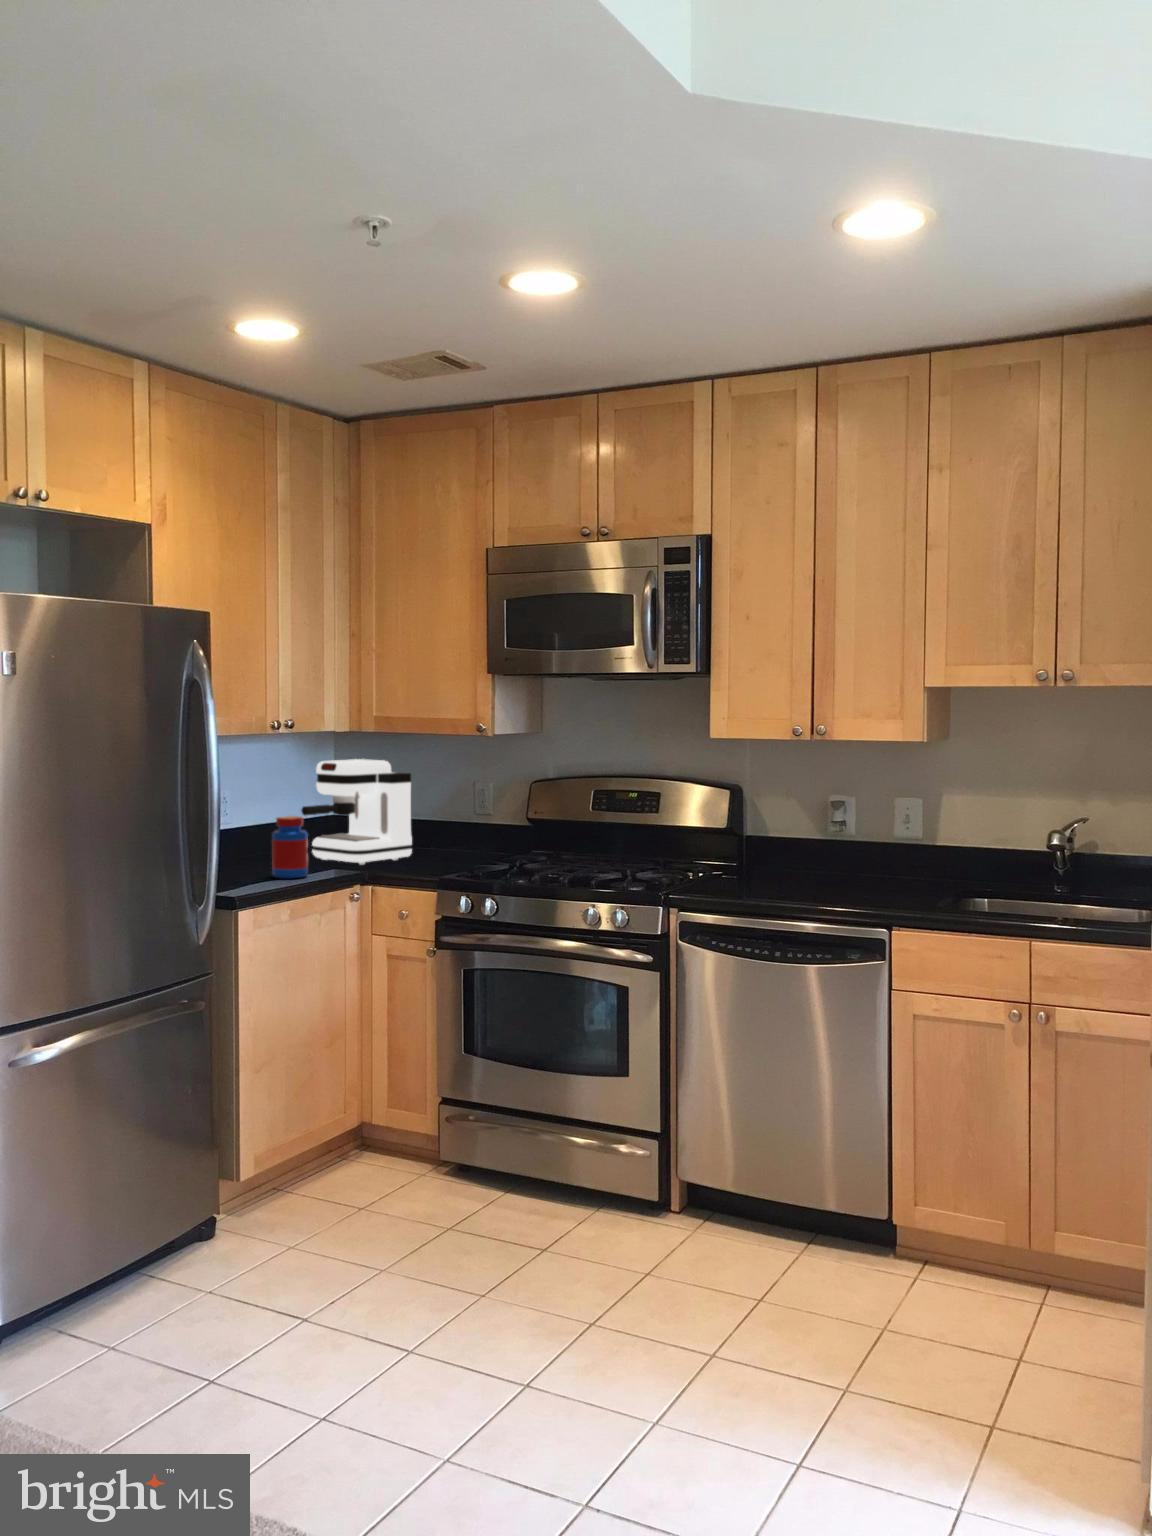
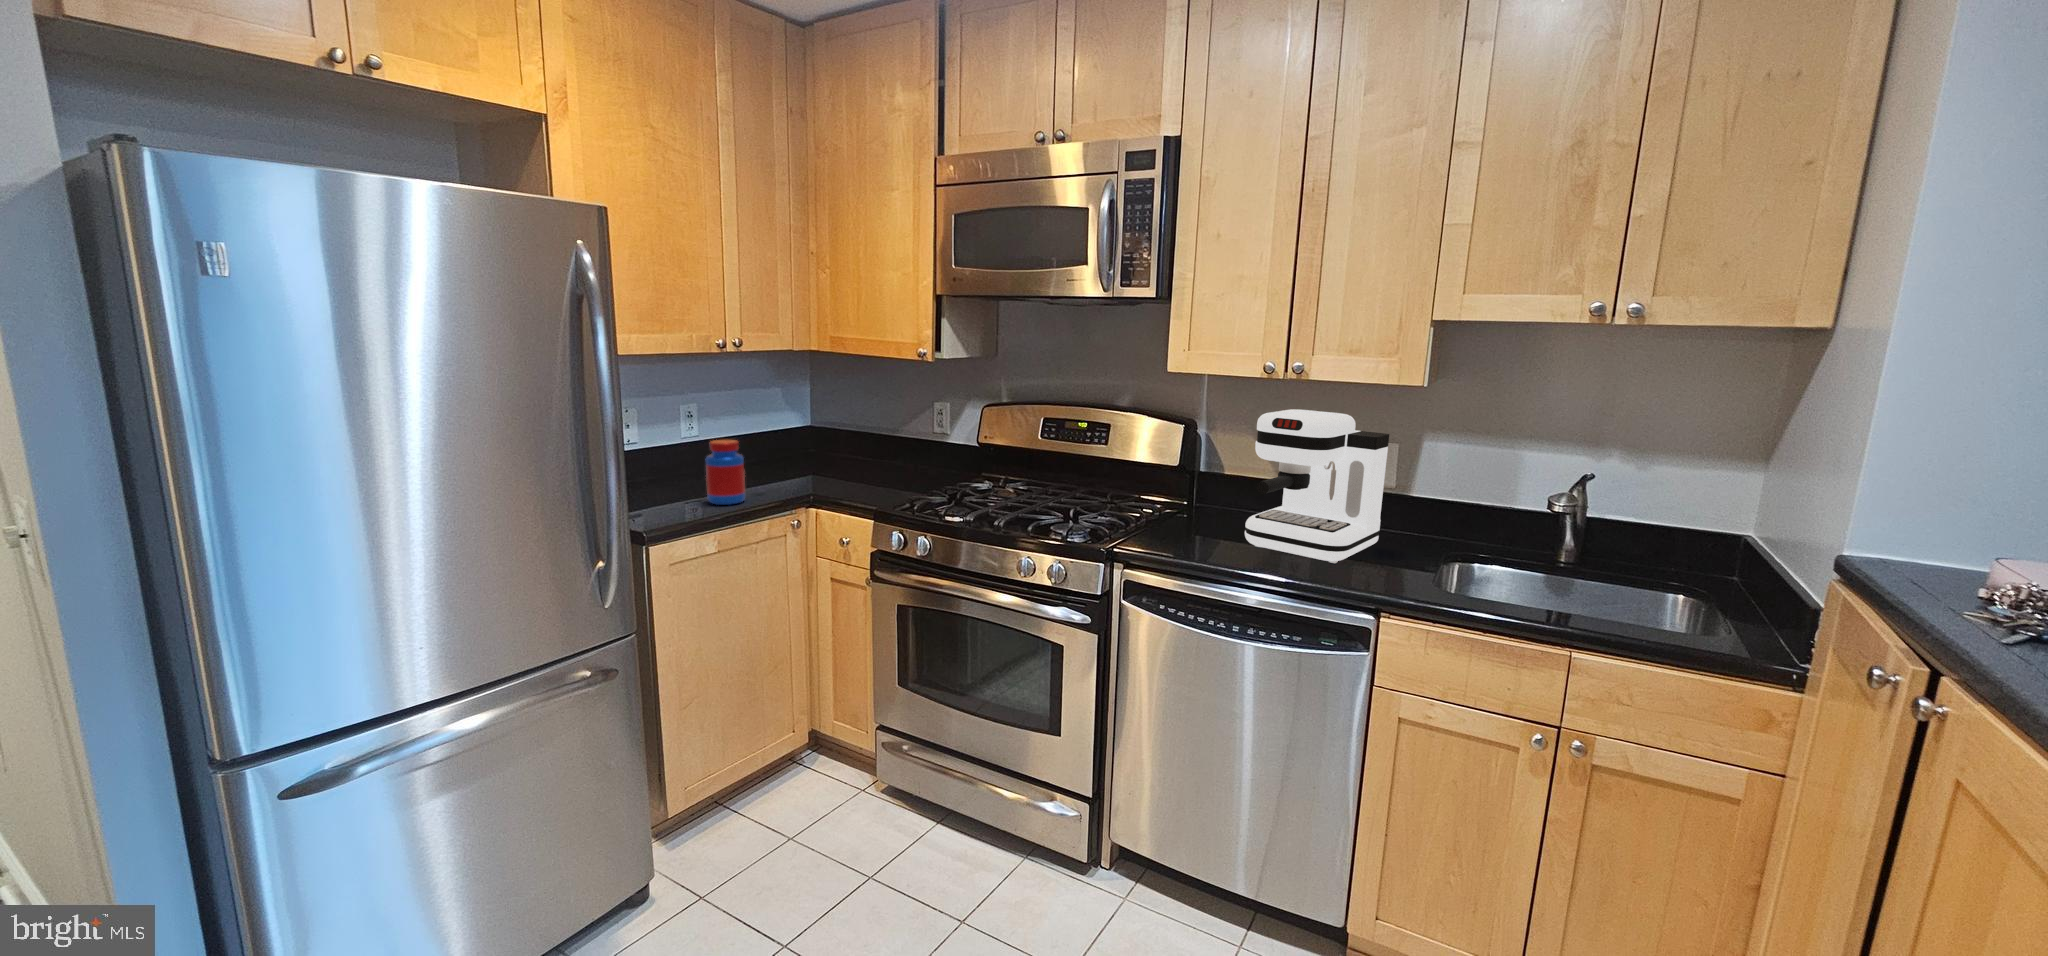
coffee maker: present [301,759,412,865] -> present [1245,409,1389,563]

